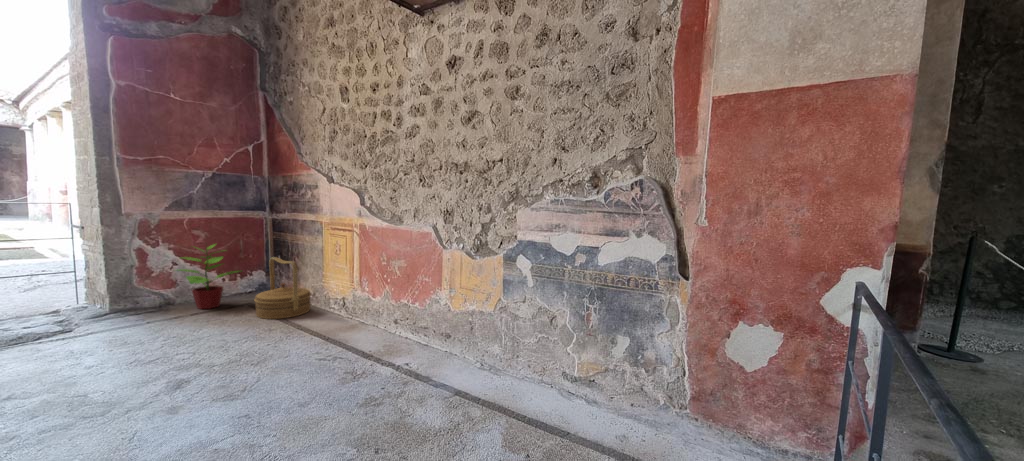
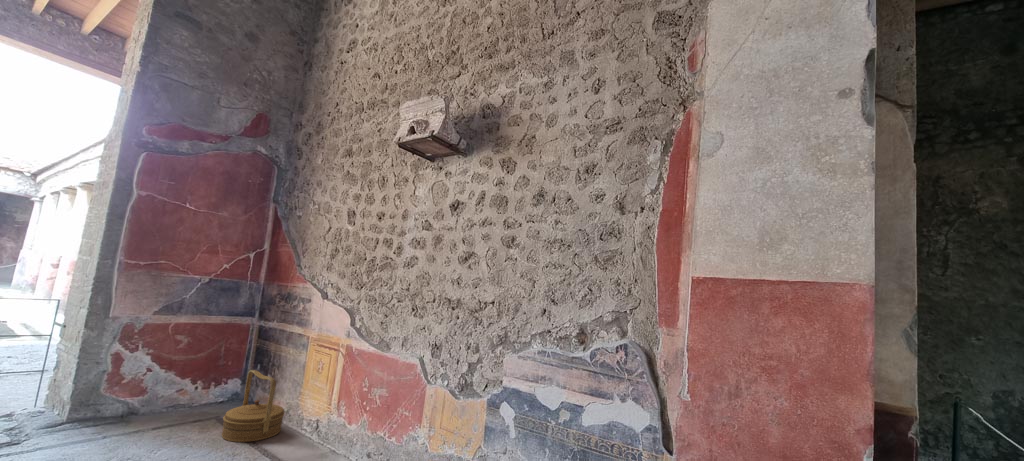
potted plant: present [178,244,242,309] -> none [145,349,218,423]

